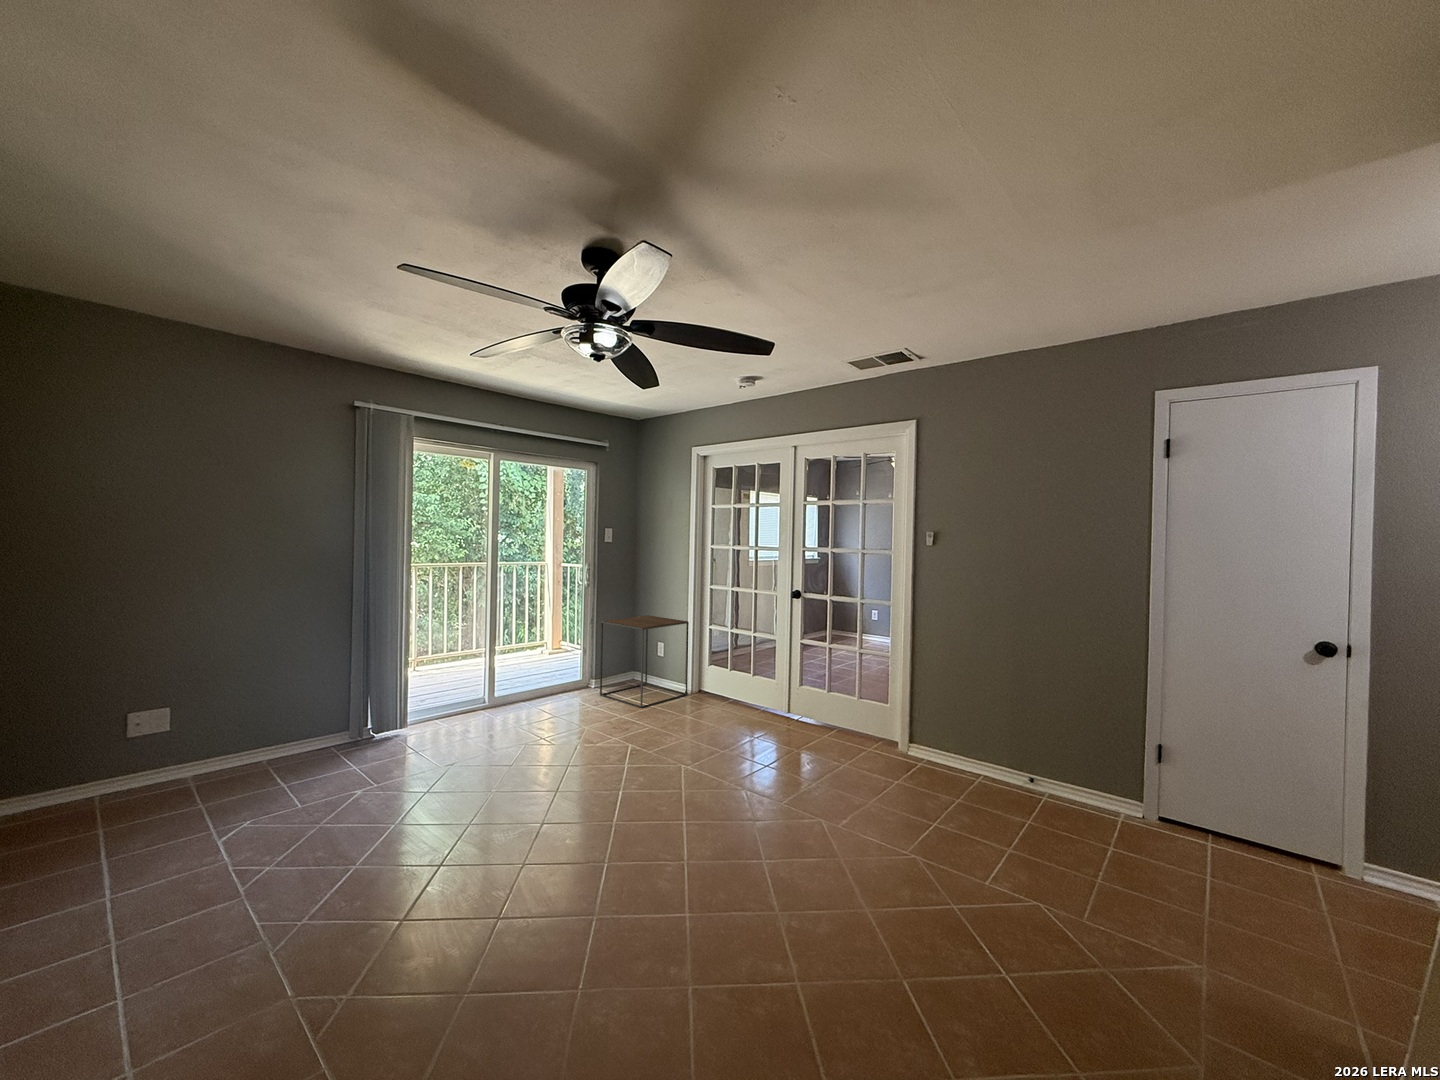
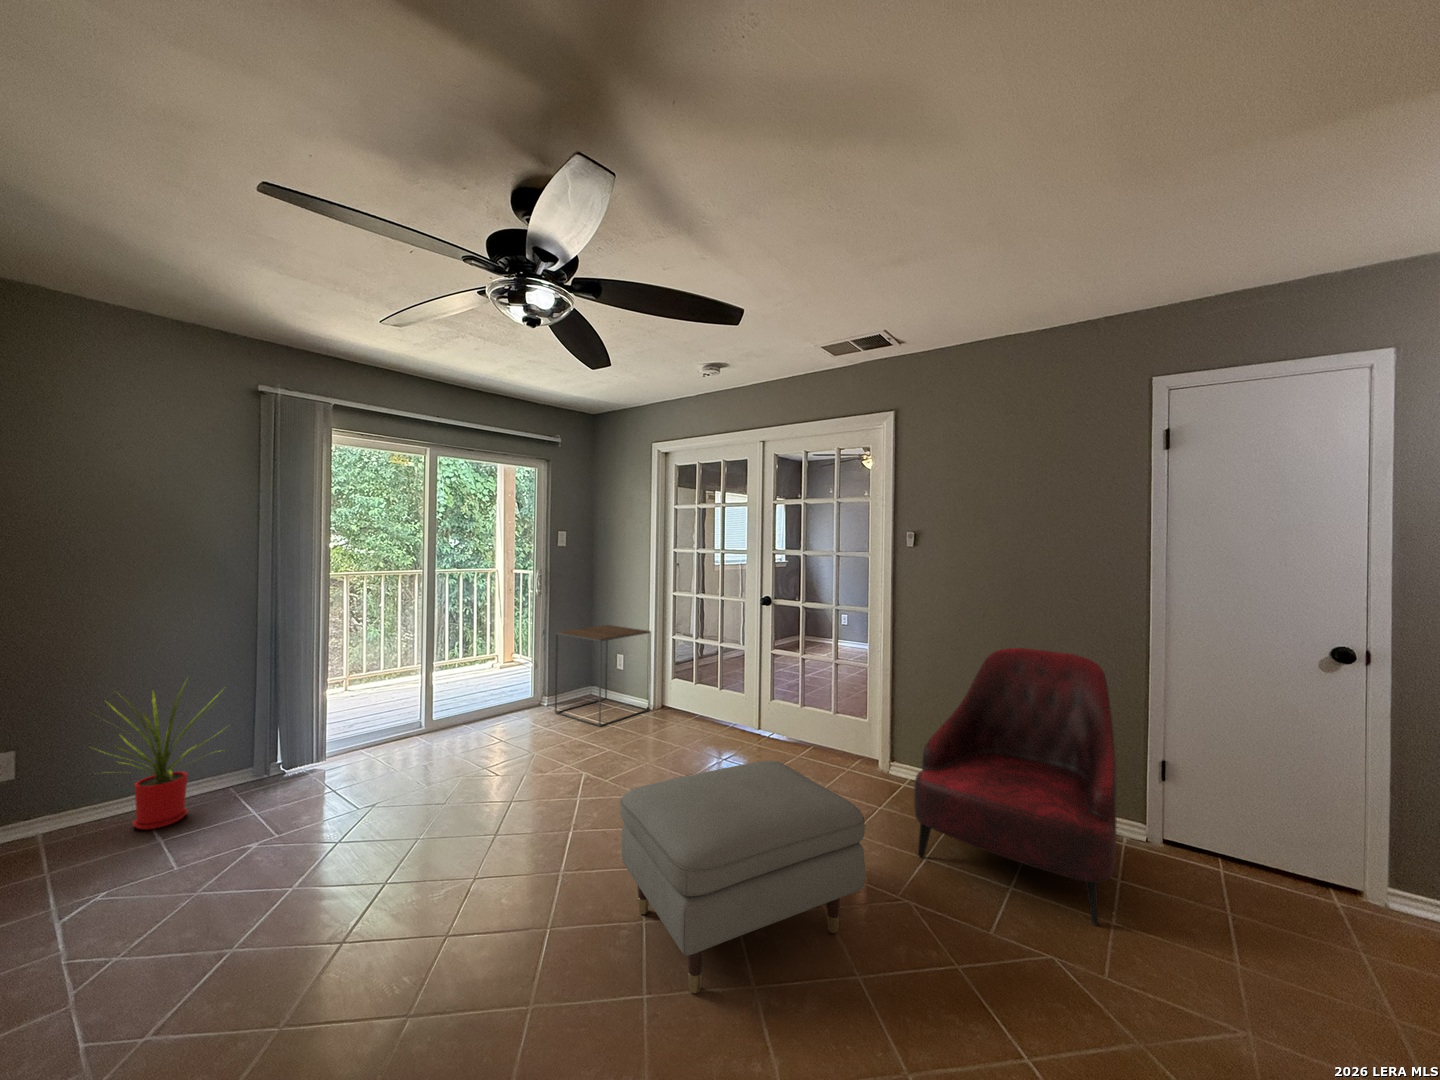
armchair: none [926,640,1108,882] -> present [914,648,1117,926]
house plant: none [224,651,334,778] -> present [106,691,217,830]
ottoman: none [667,733,876,913] -> present [620,761,865,993]

